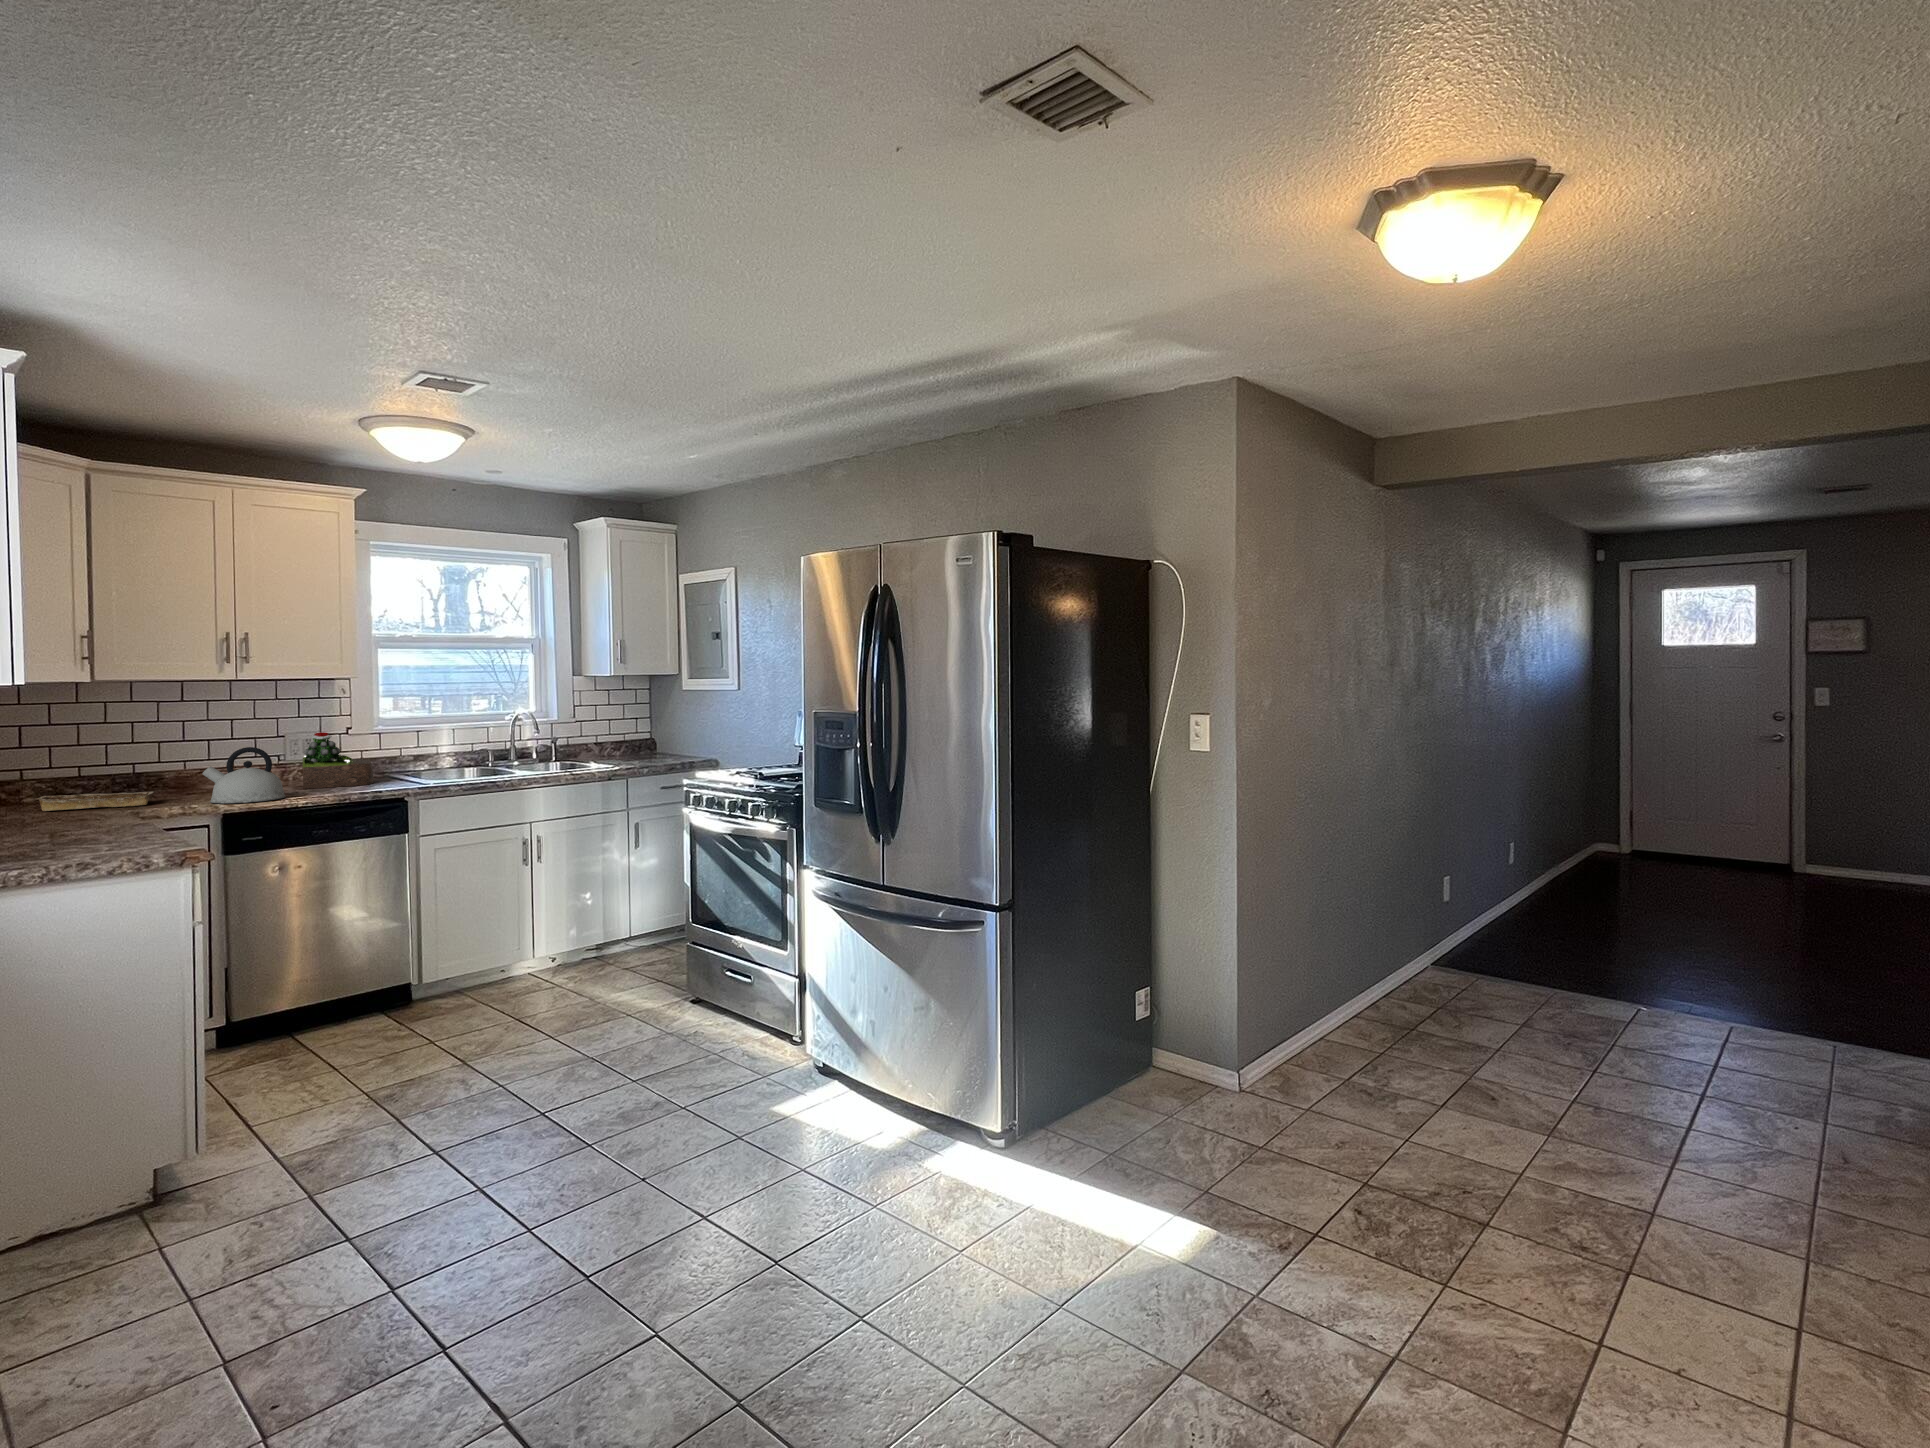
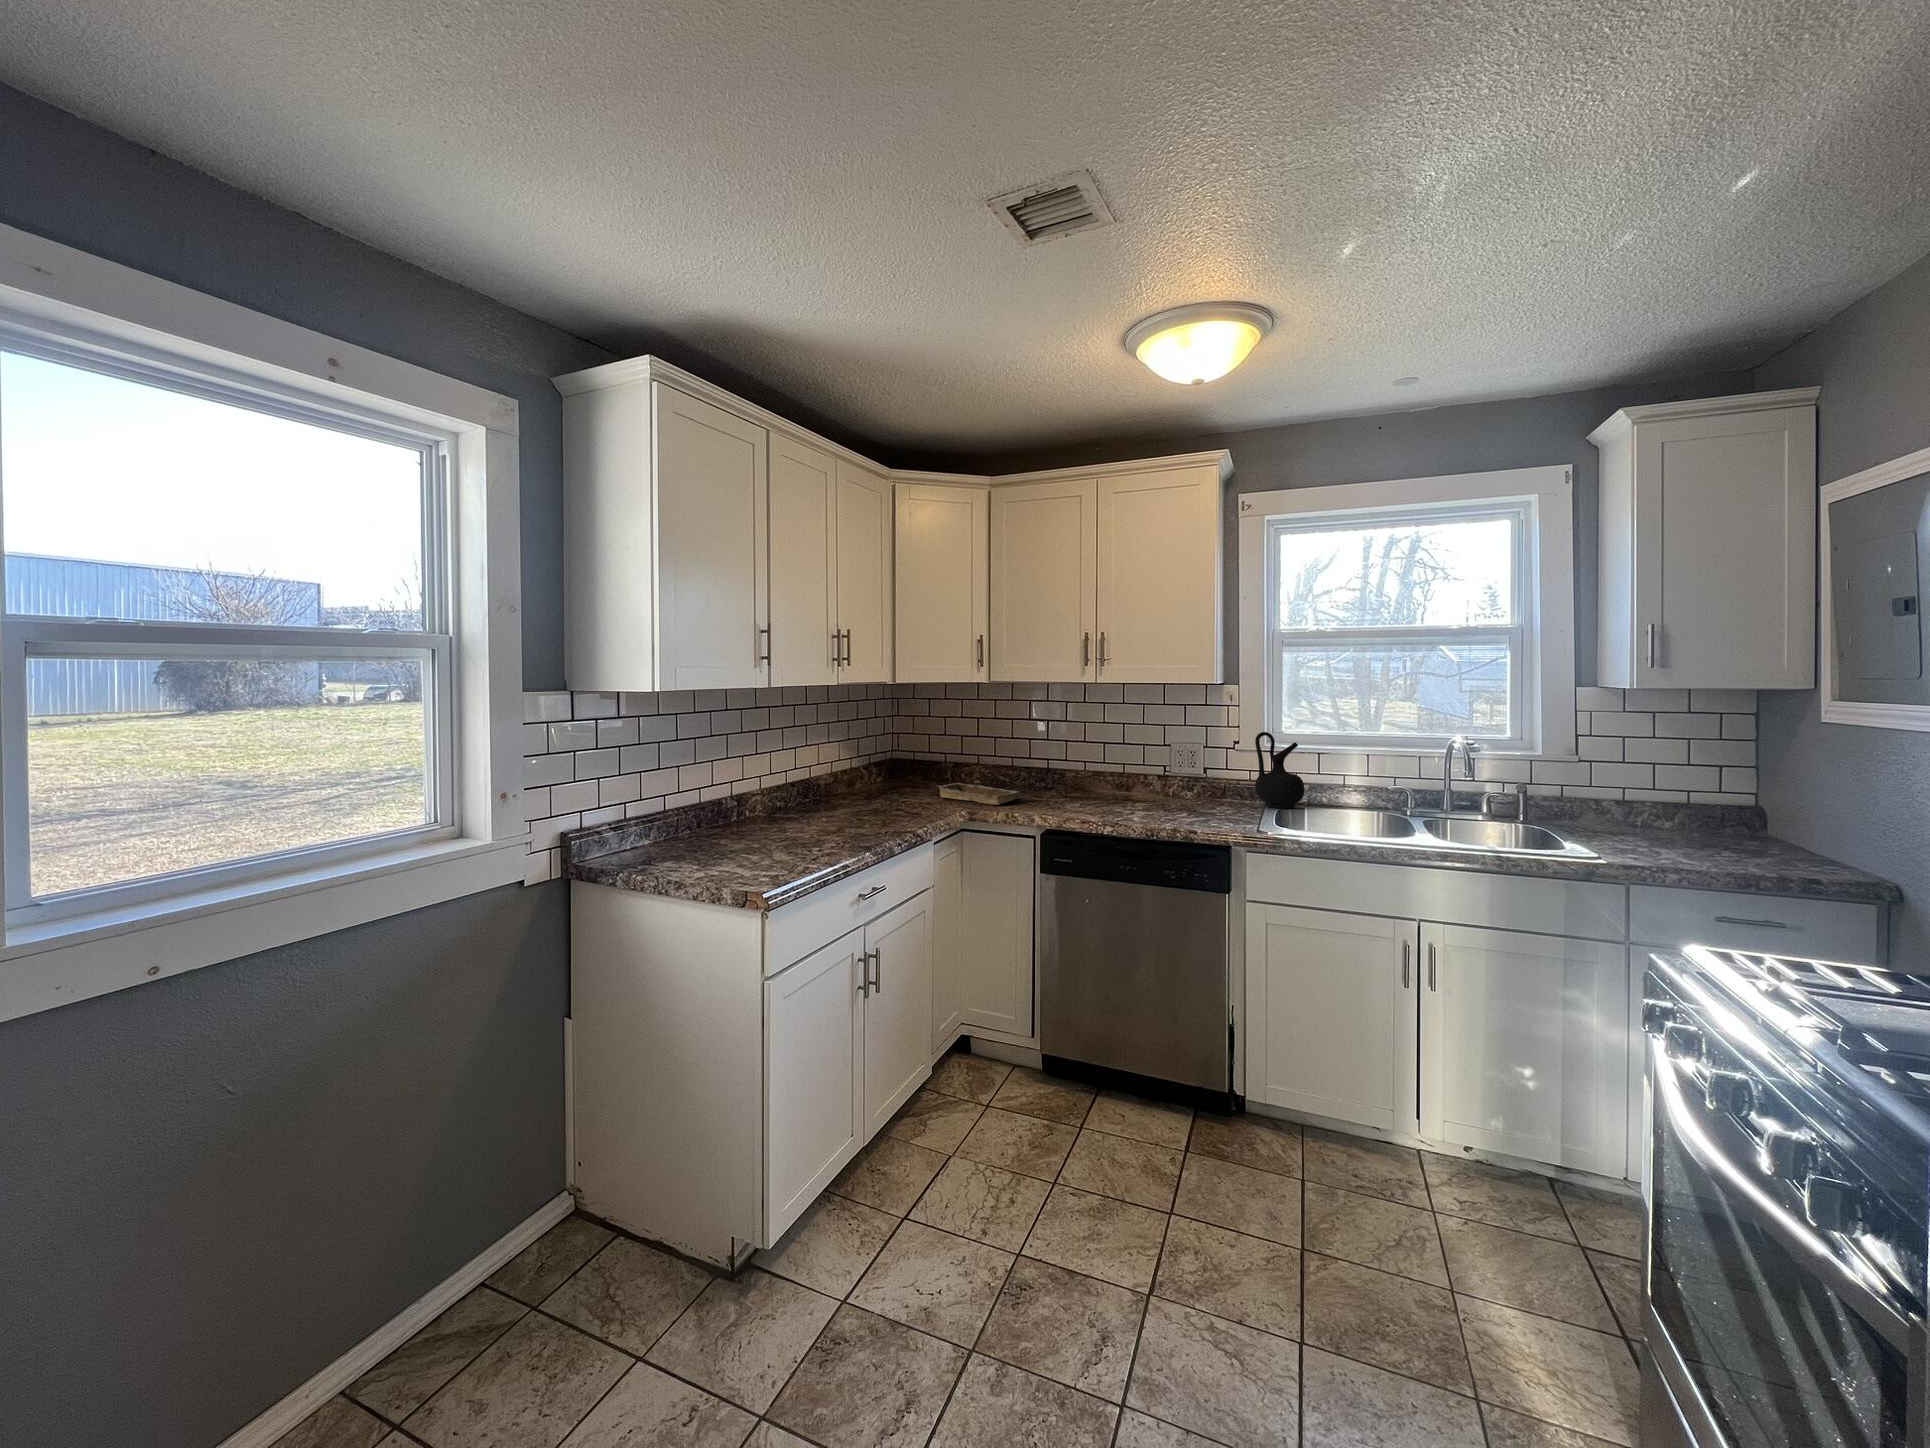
ceramic jug: none [374,716,416,777] -> present [1255,732,1305,808]
succulent plant: present [303,732,373,789] -> none [1147,747,1235,816]
kettle: present [202,747,286,803] -> none [1029,759,1096,822]

